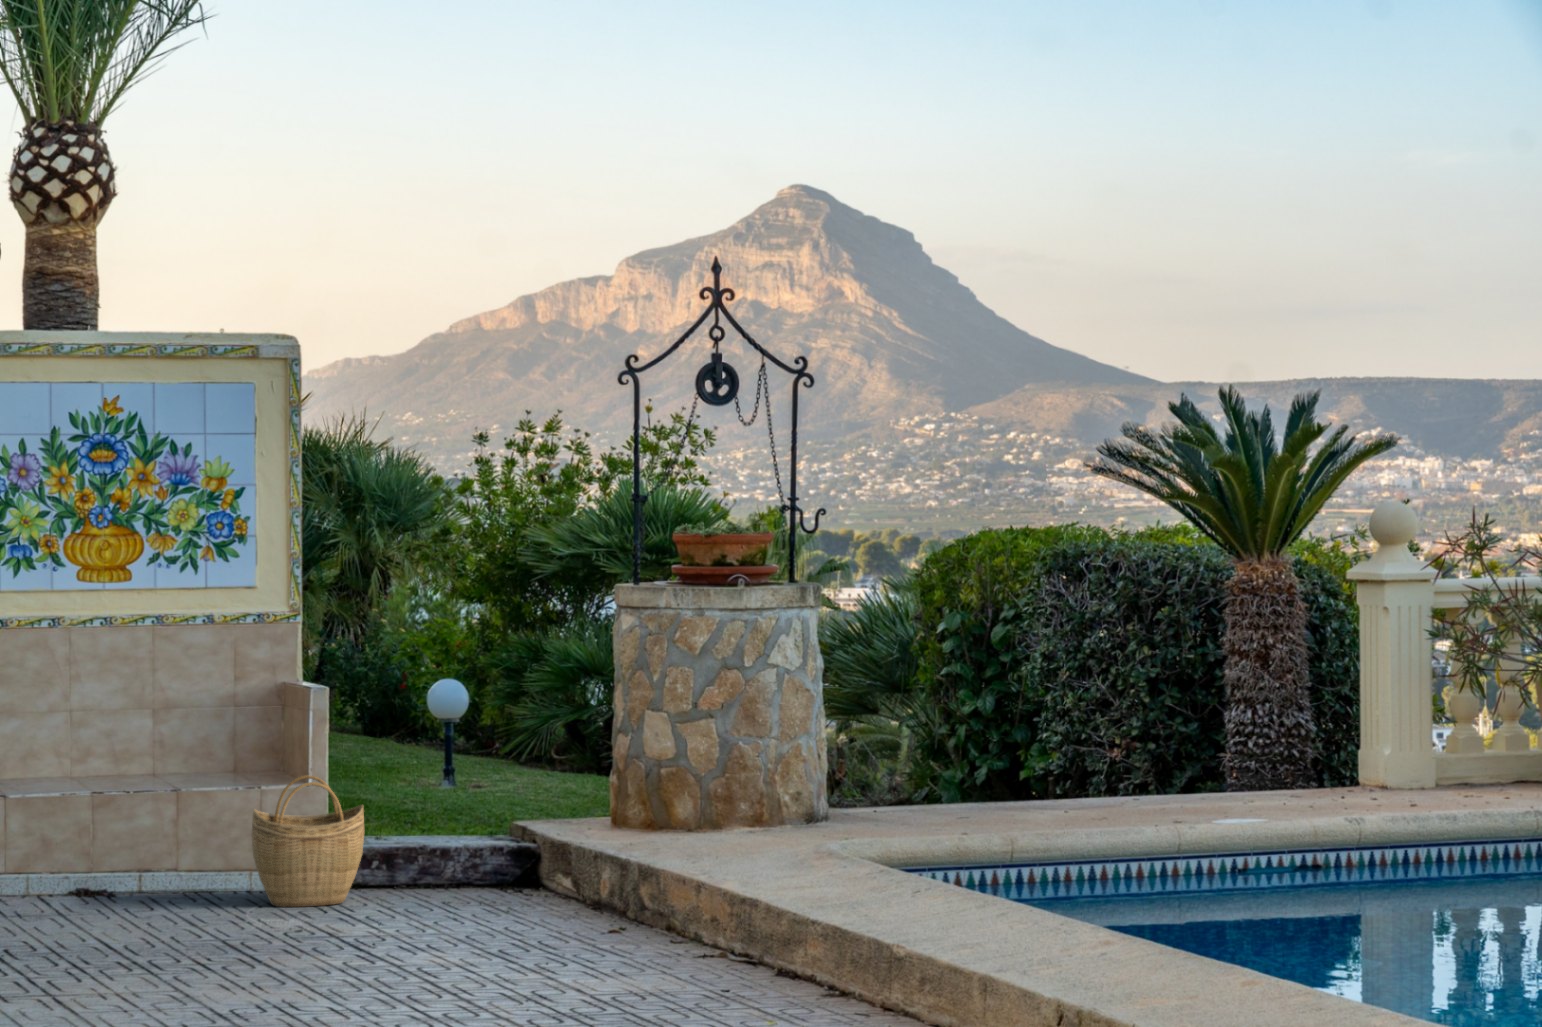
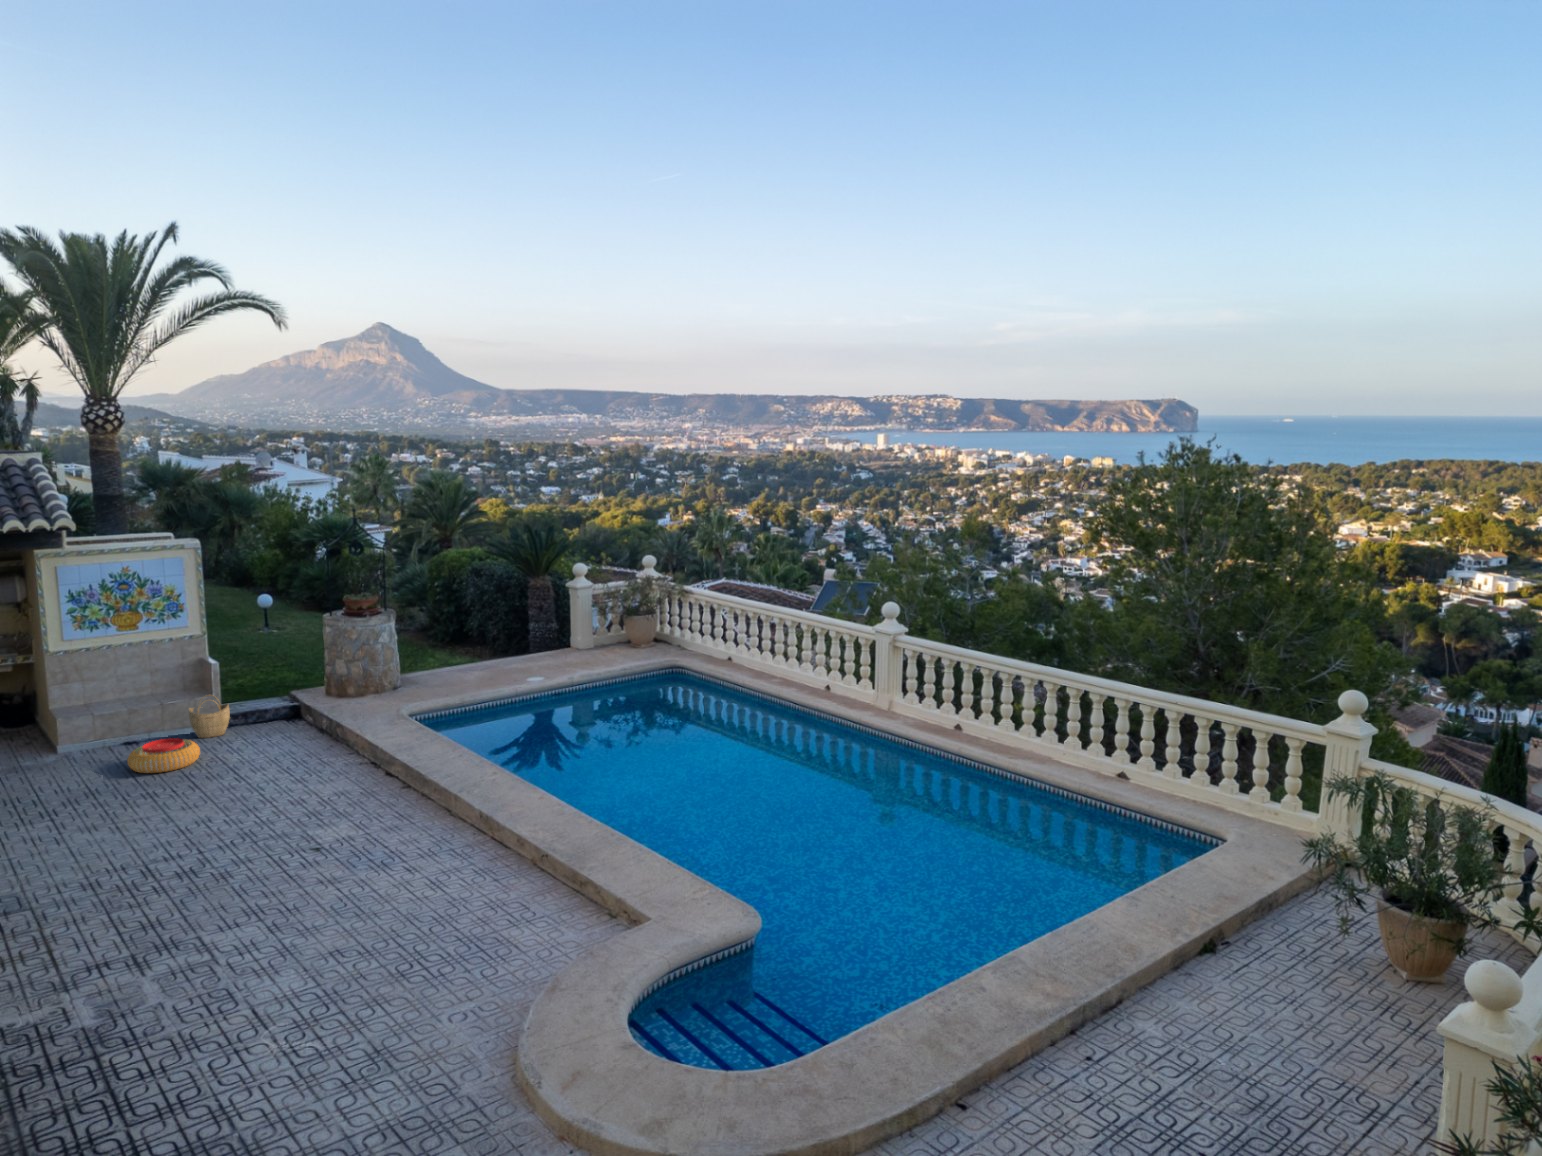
pouf: none [88,873,302,974] -> present [127,738,200,773]

